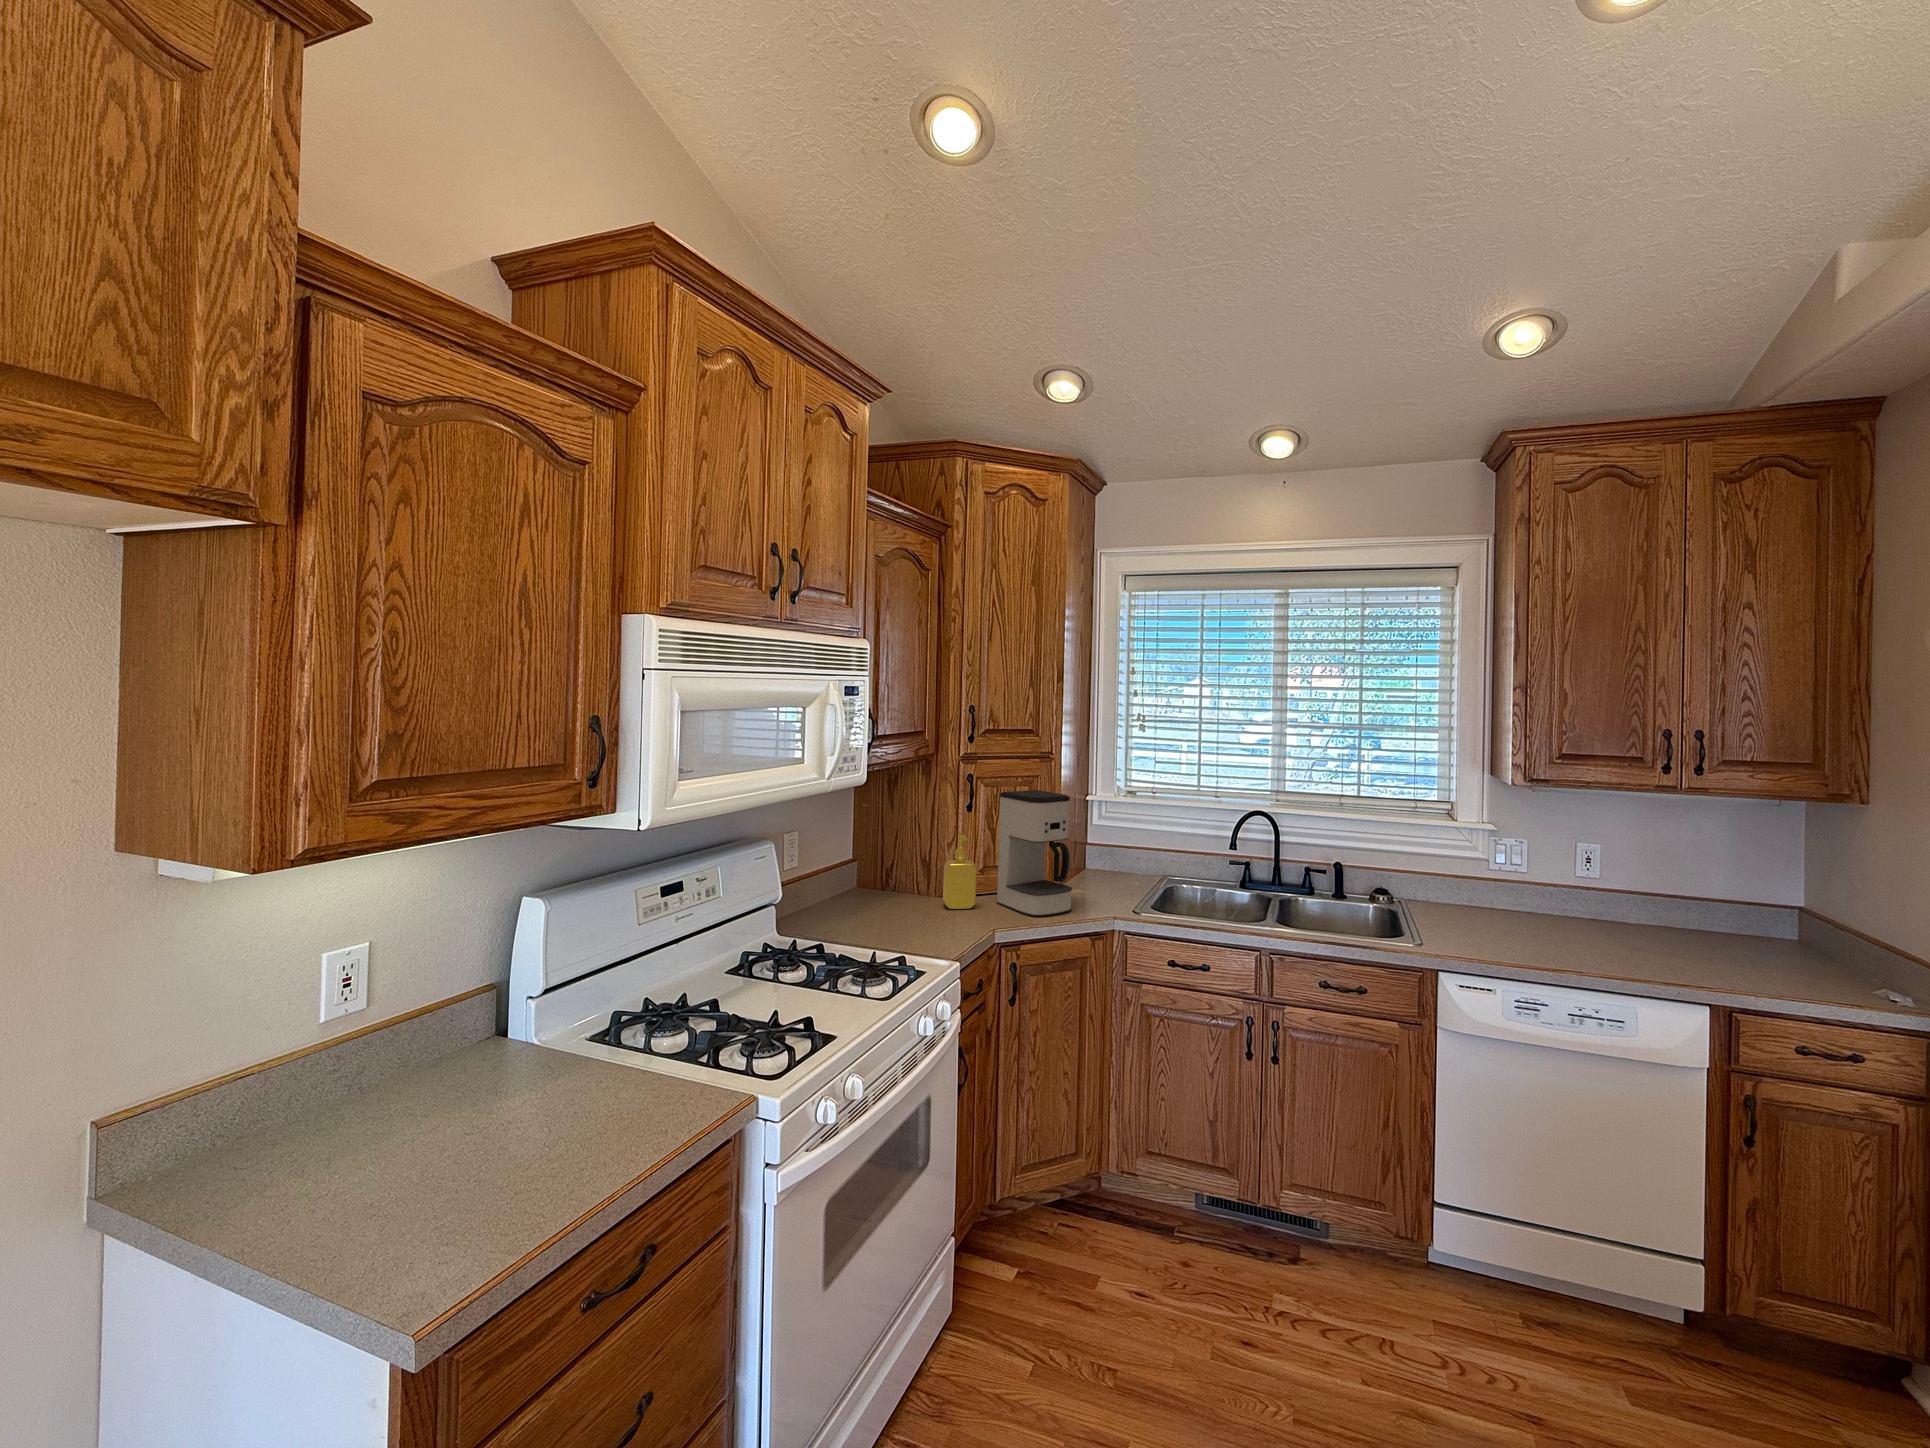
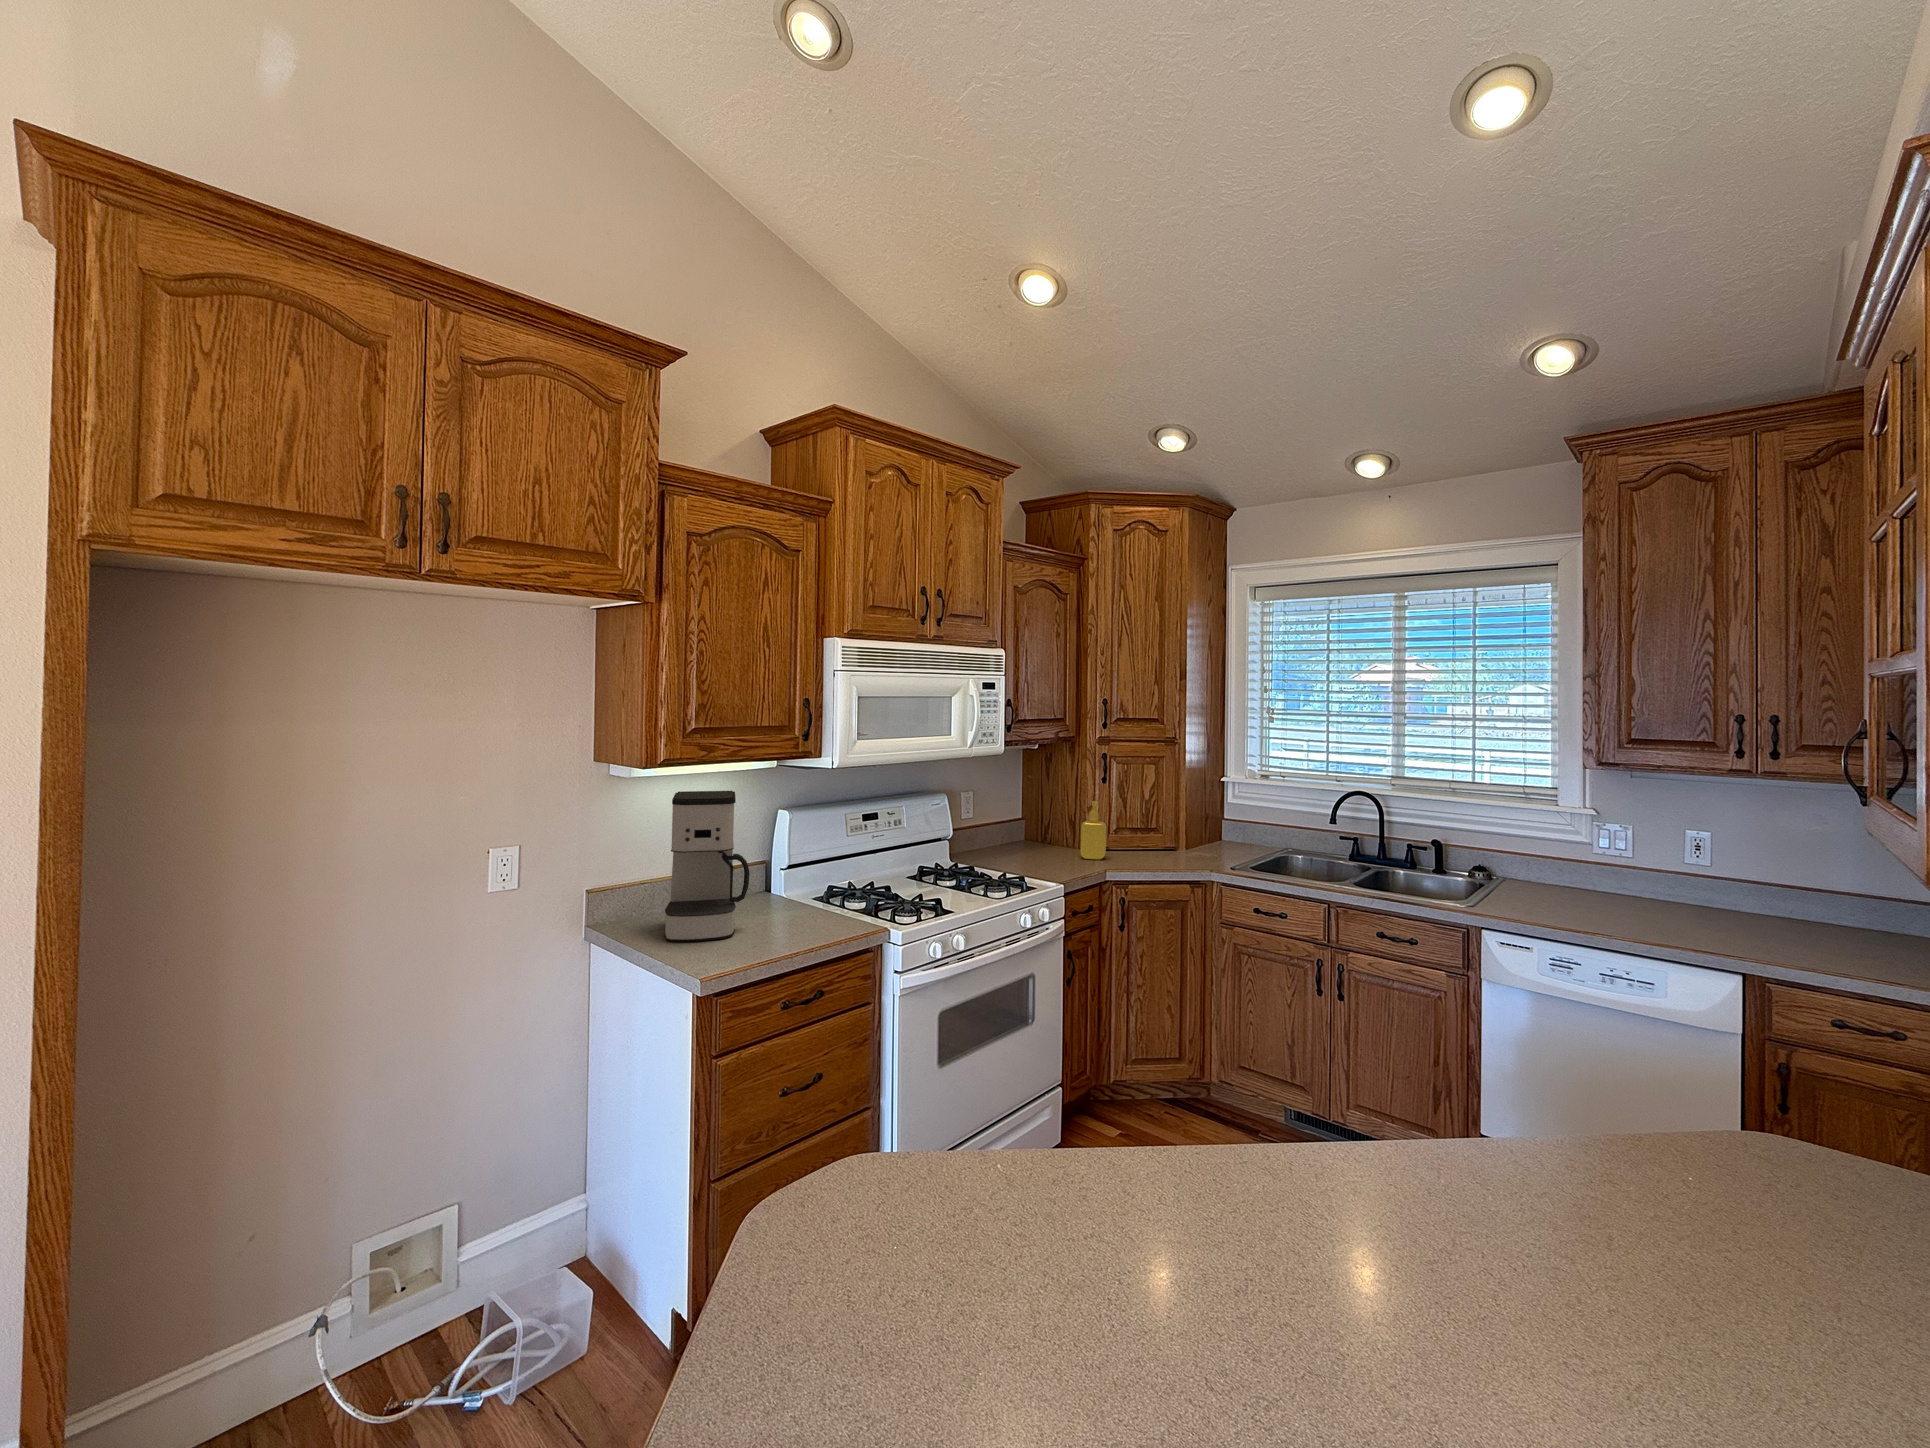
coffee maker: present [997,790,1072,917] -> present [665,791,749,942]

